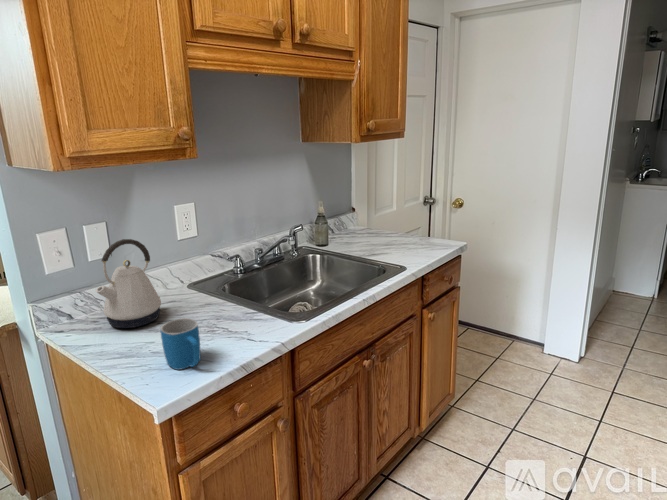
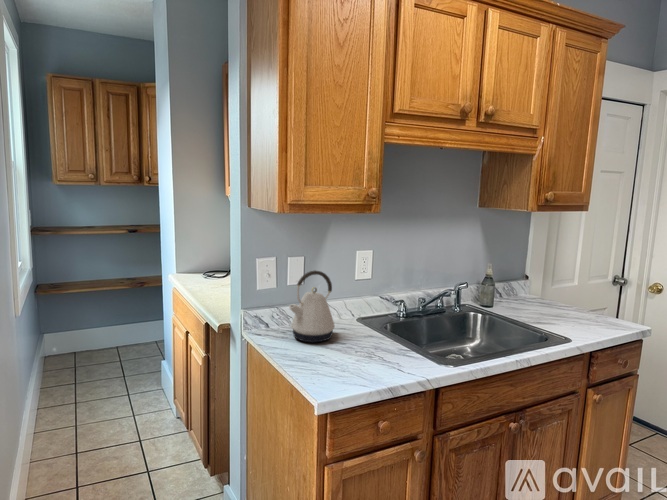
mug: present [160,318,201,370] -> none [330,339,360,379]

